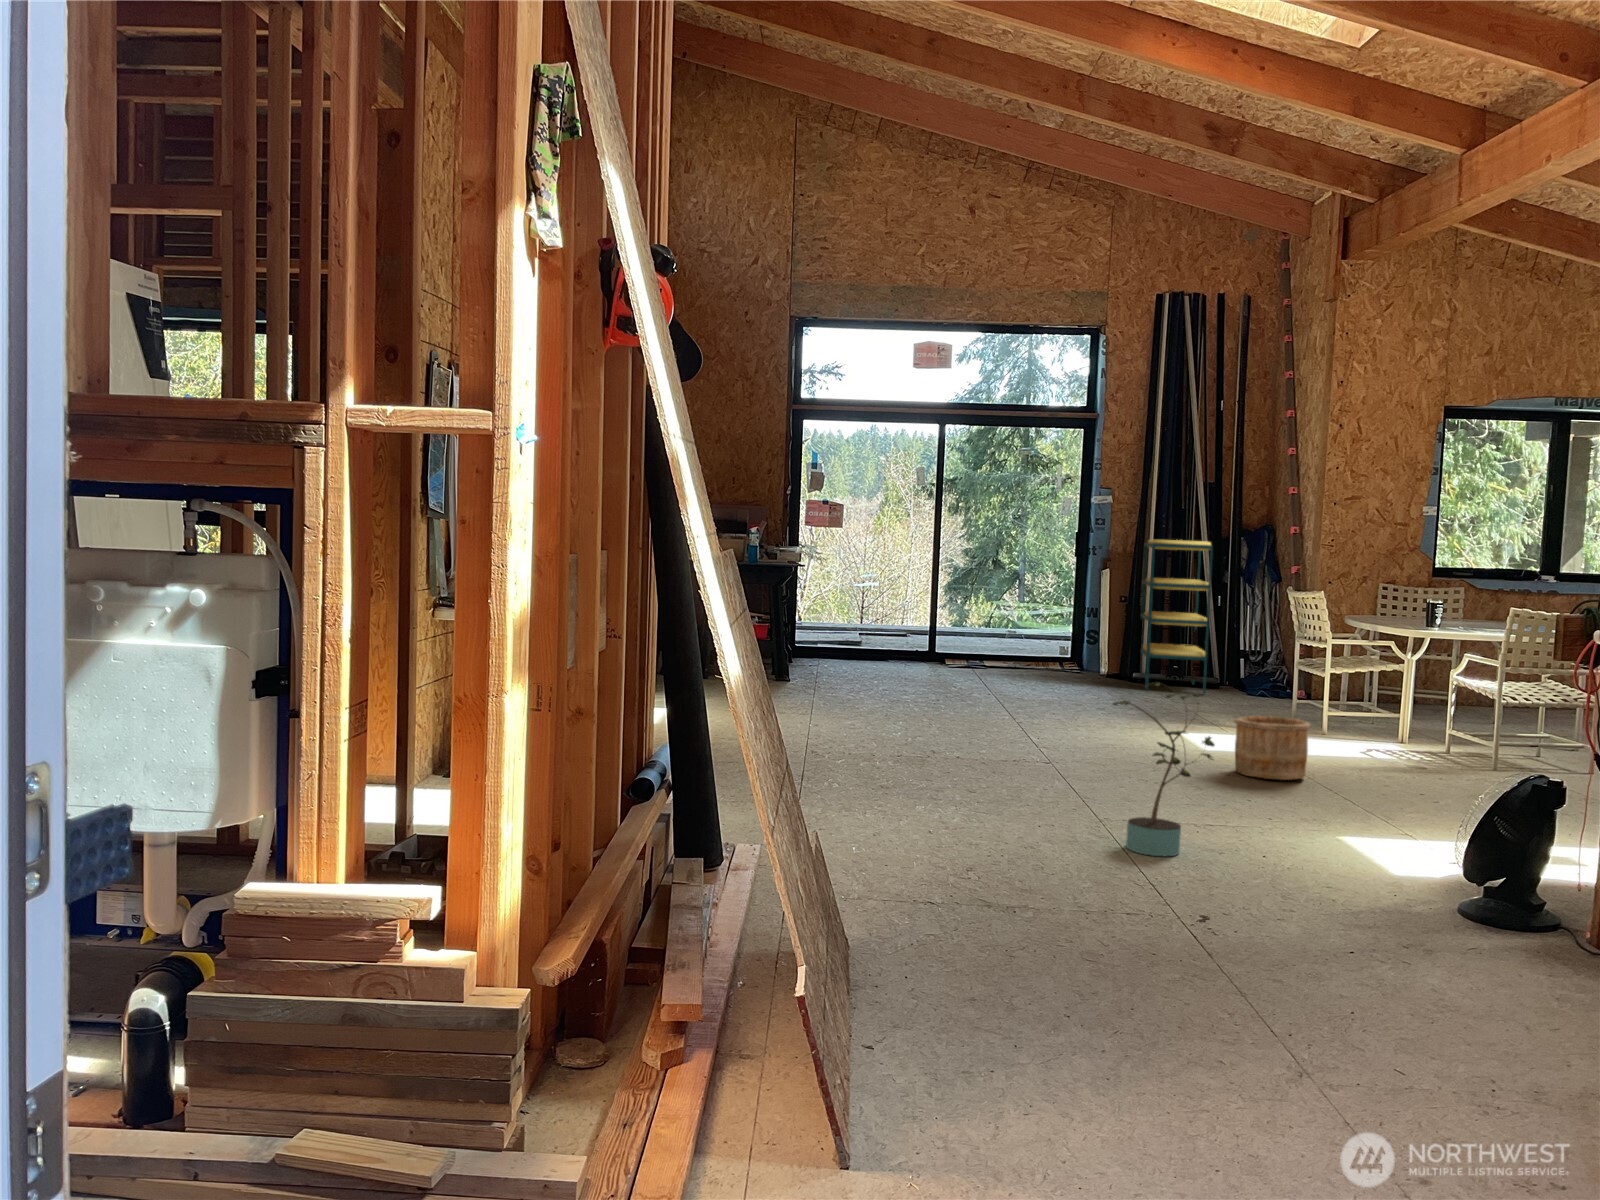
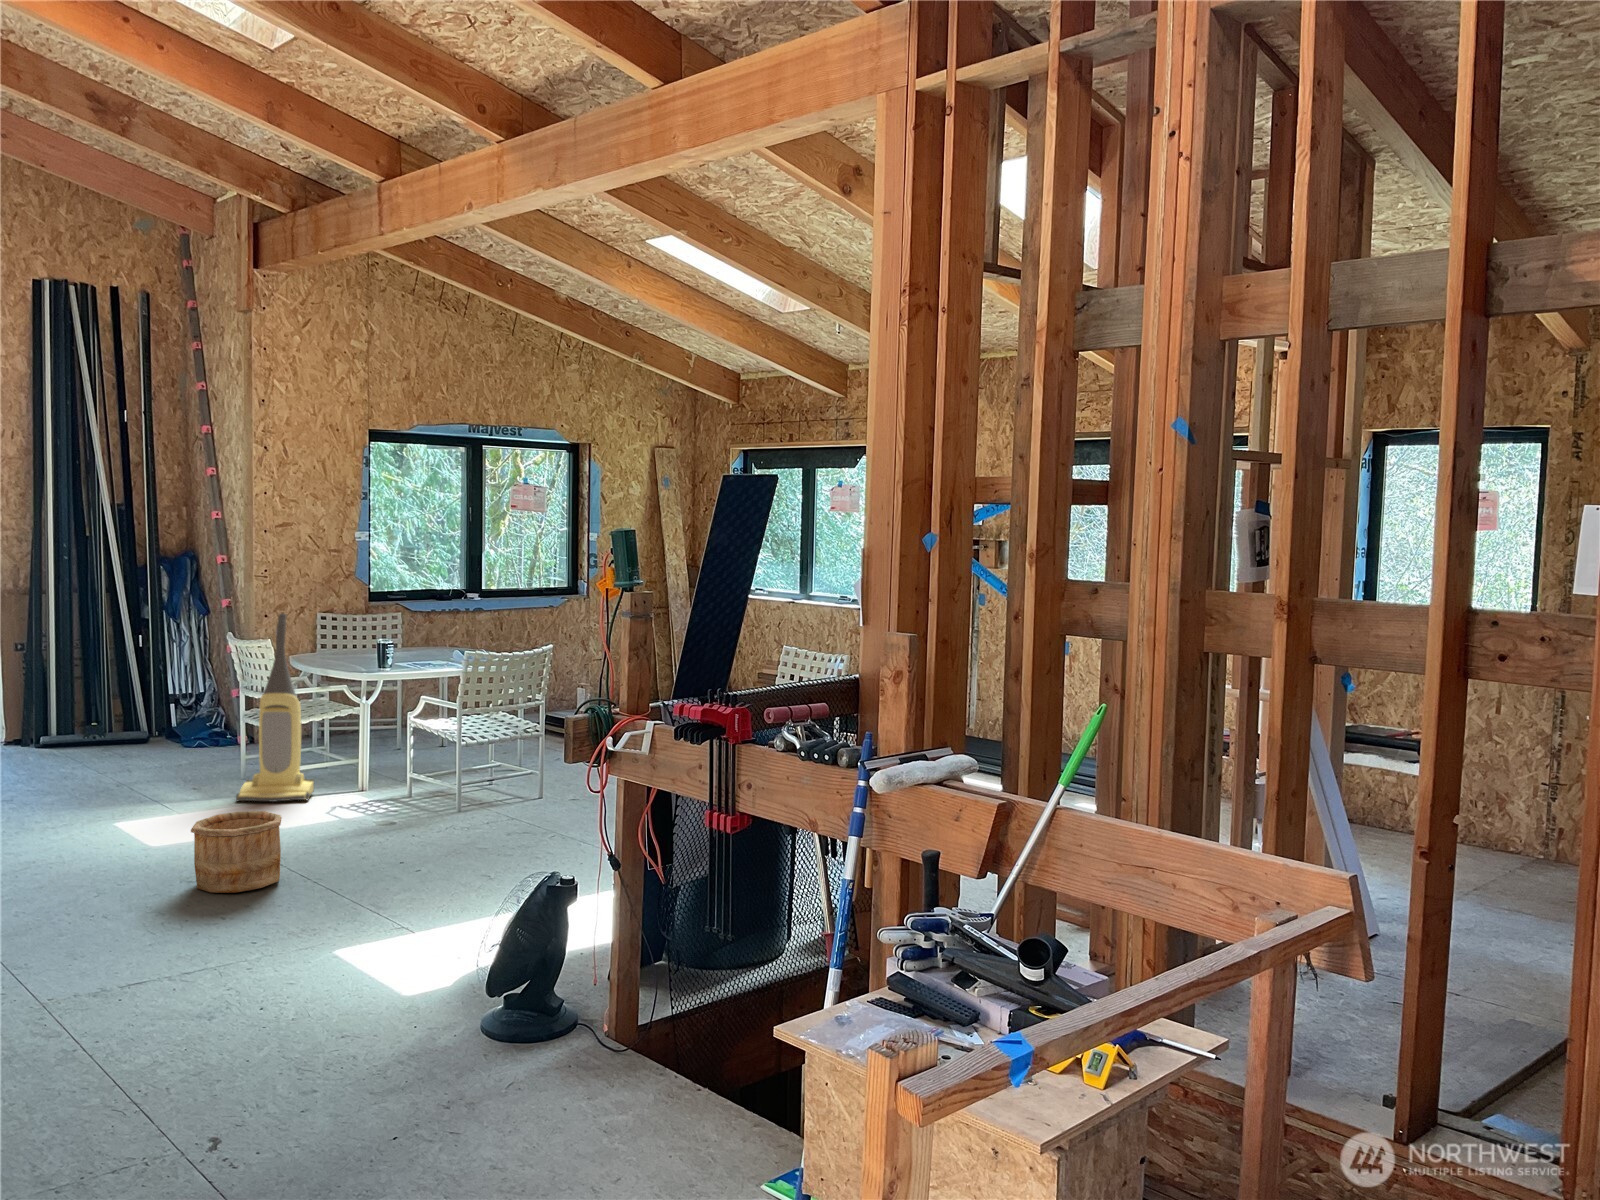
shelving unit: present [1141,540,1213,694] -> none [37,576,134,762]
vacuum cleaner: none [1282,567,1354,740] -> present [236,613,314,802]
potted plant: present [1113,683,1214,856] -> none [39,859,196,1101]

